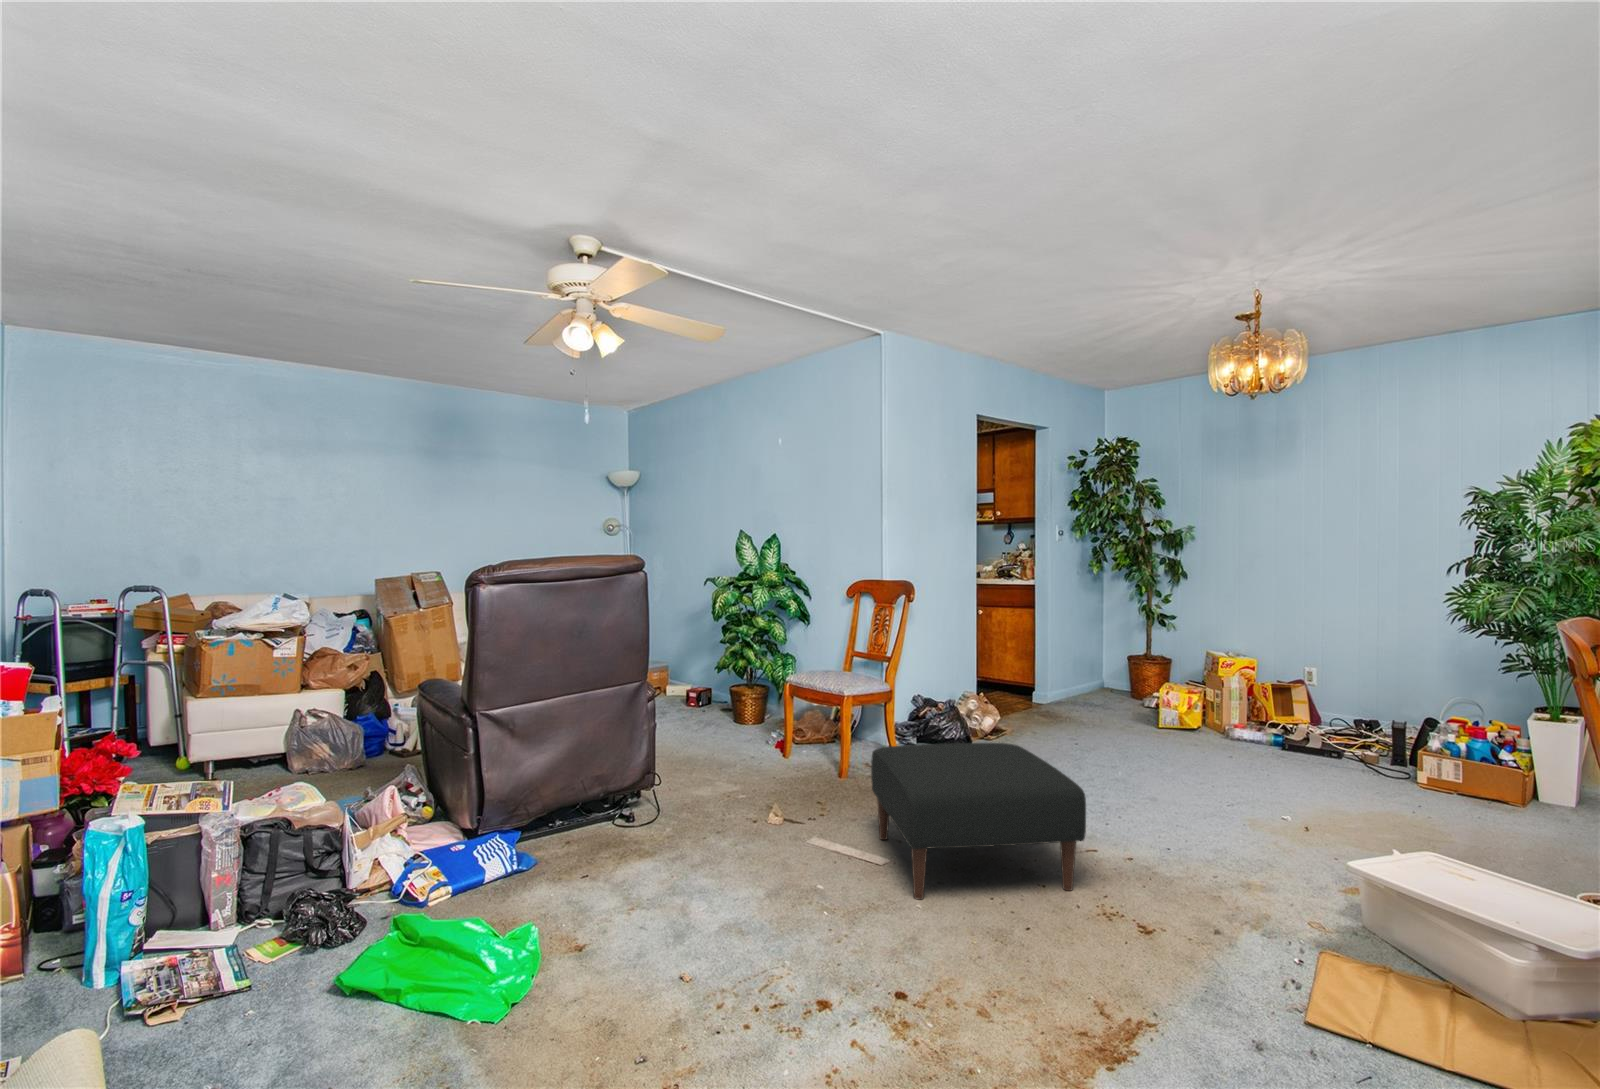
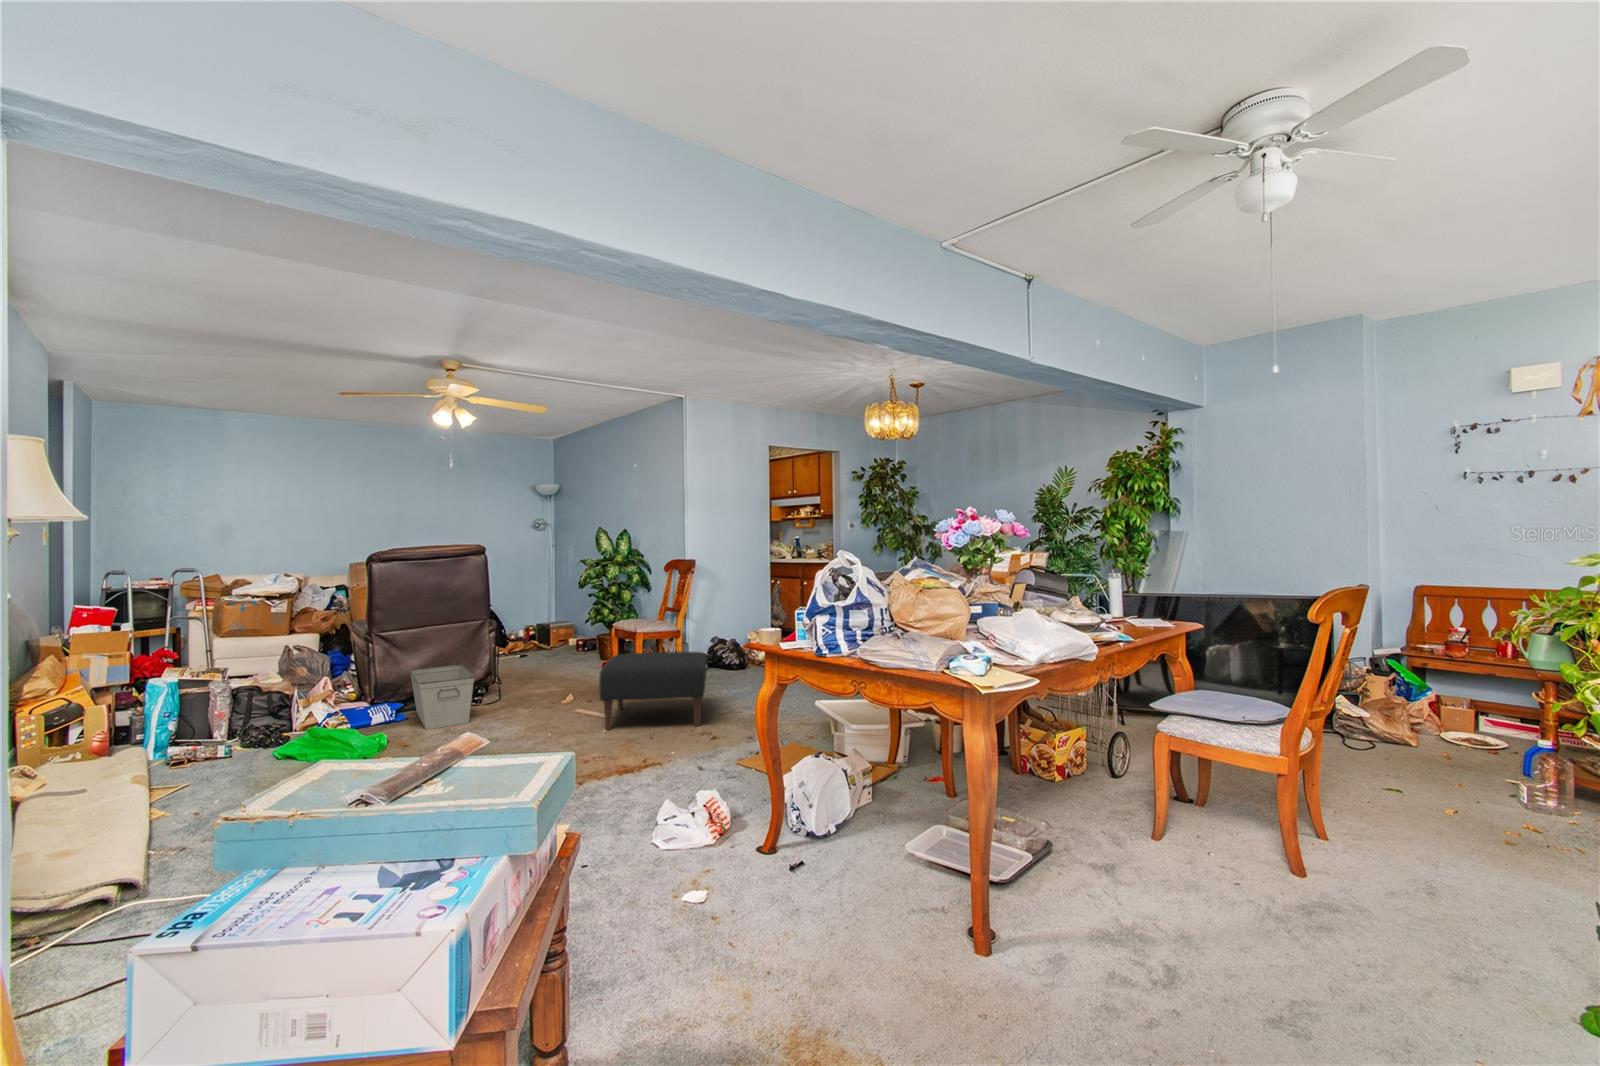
storage bin: none [533,758,662,892] -> present [410,665,475,729]

